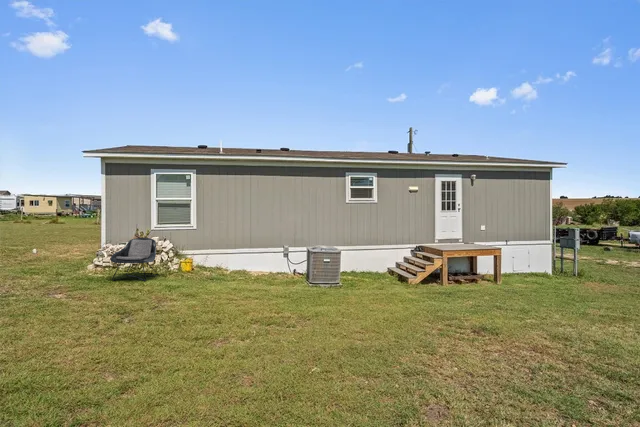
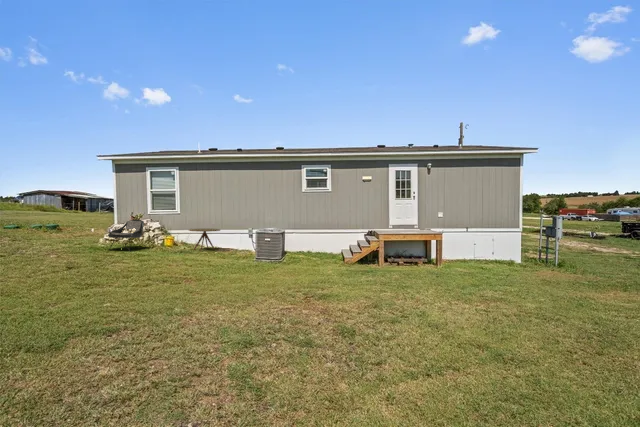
round table: none [216,247,255,277] -> present [189,229,220,250]

